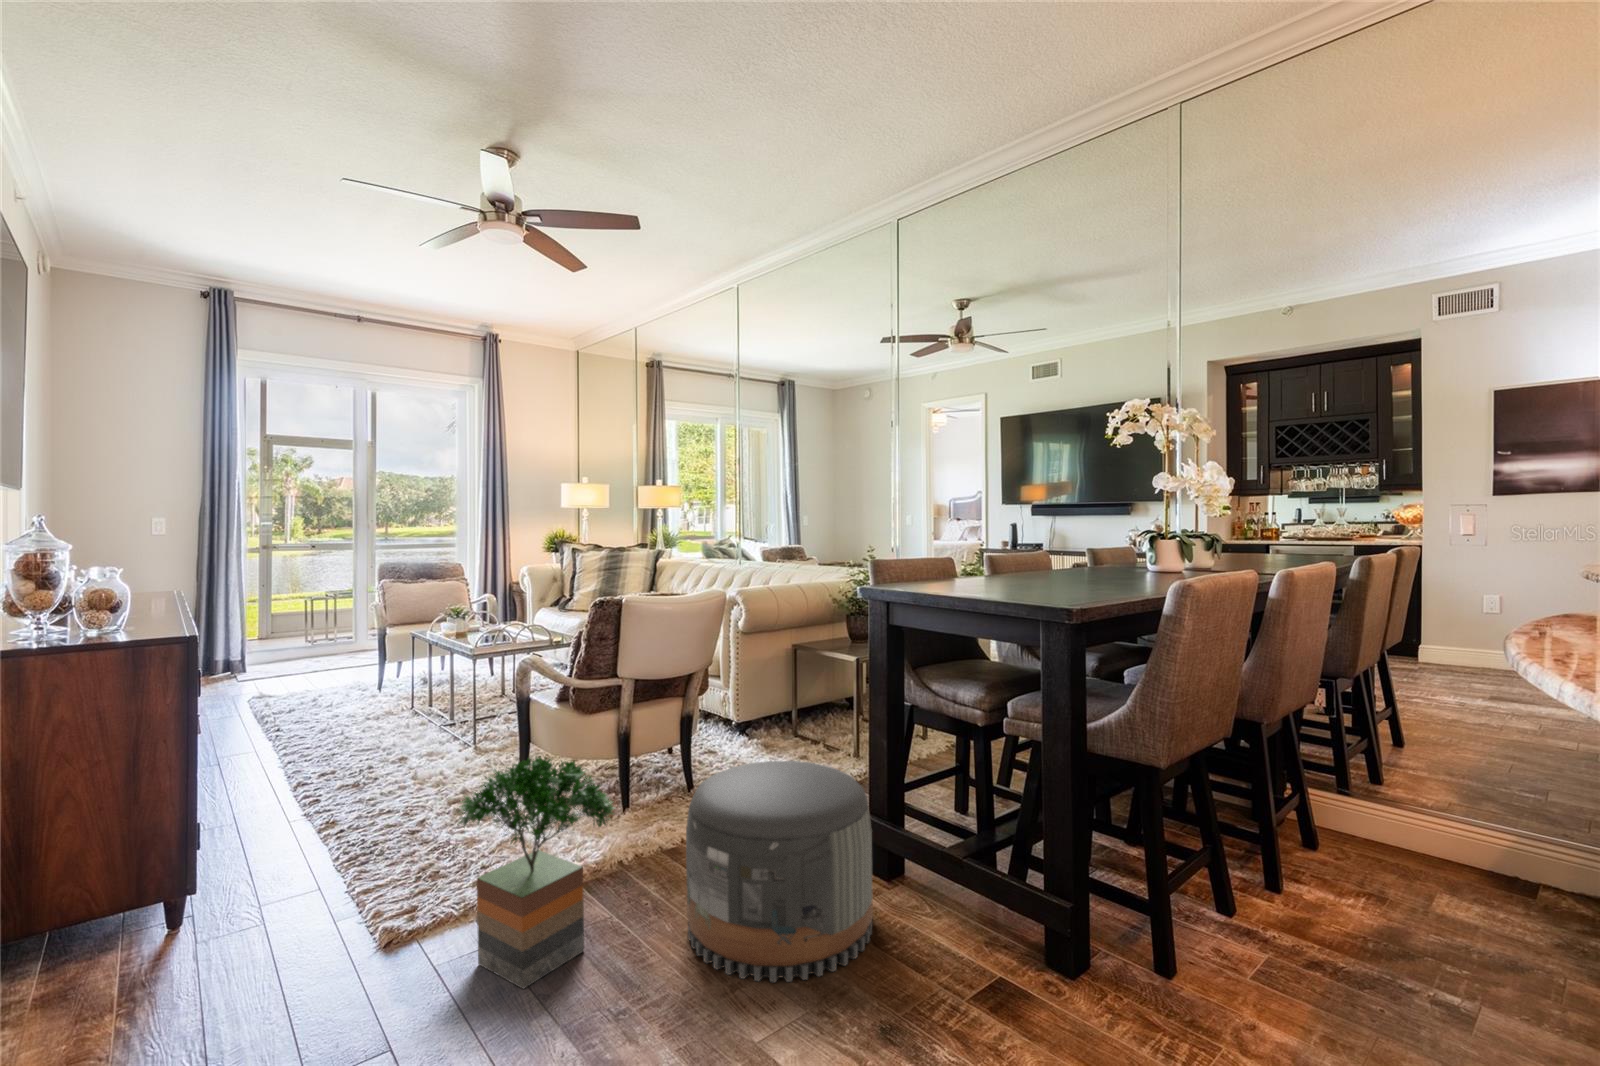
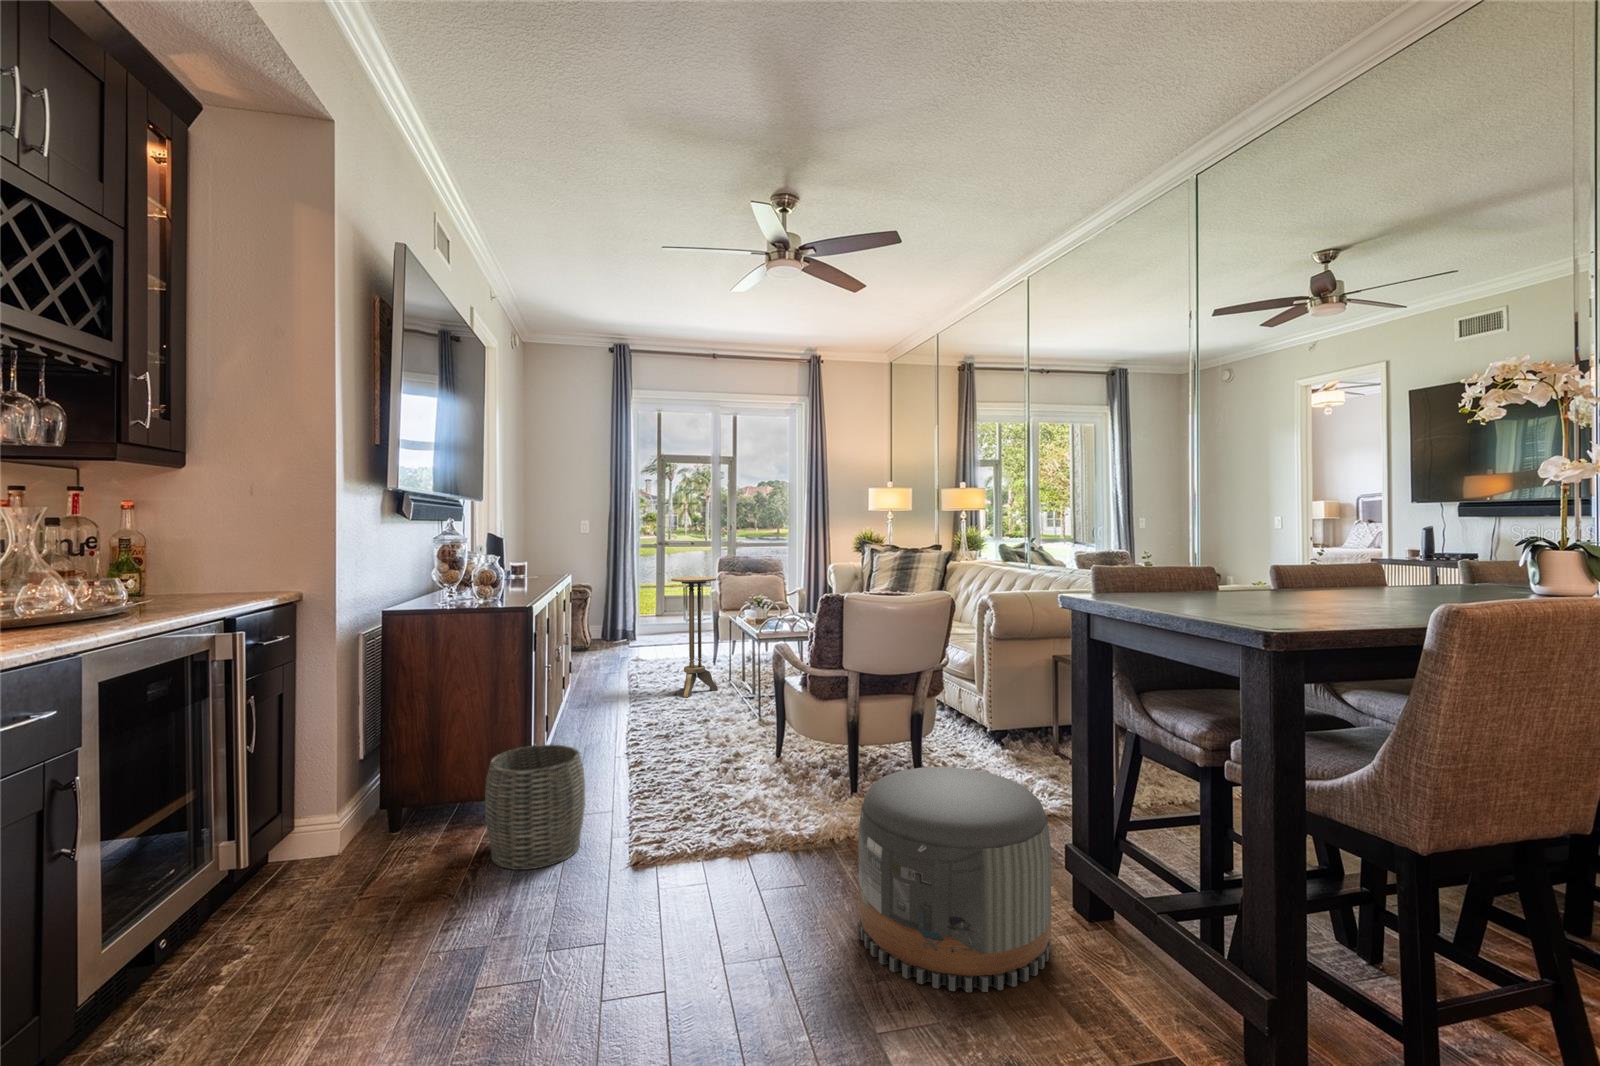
side table: none [340,587,405,734] -> present [671,577,718,697]
potted tree: present [458,757,615,989] -> none [670,727,798,925]
woven basket: none [139,815,301,1000] -> present [485,745,585,870]

